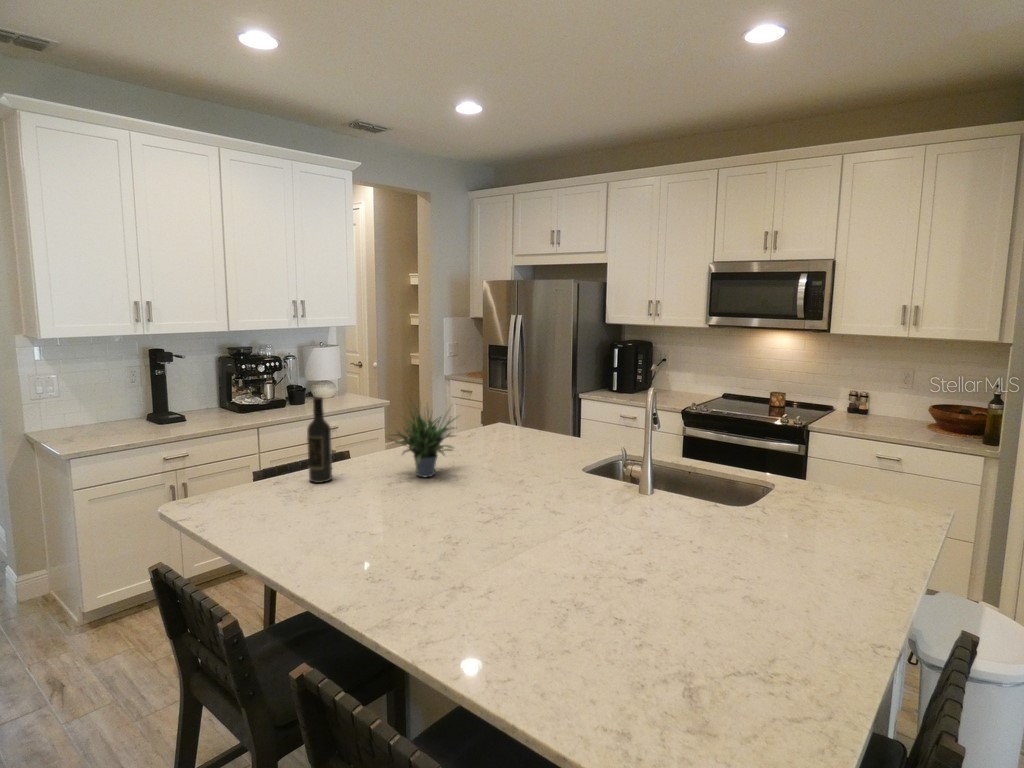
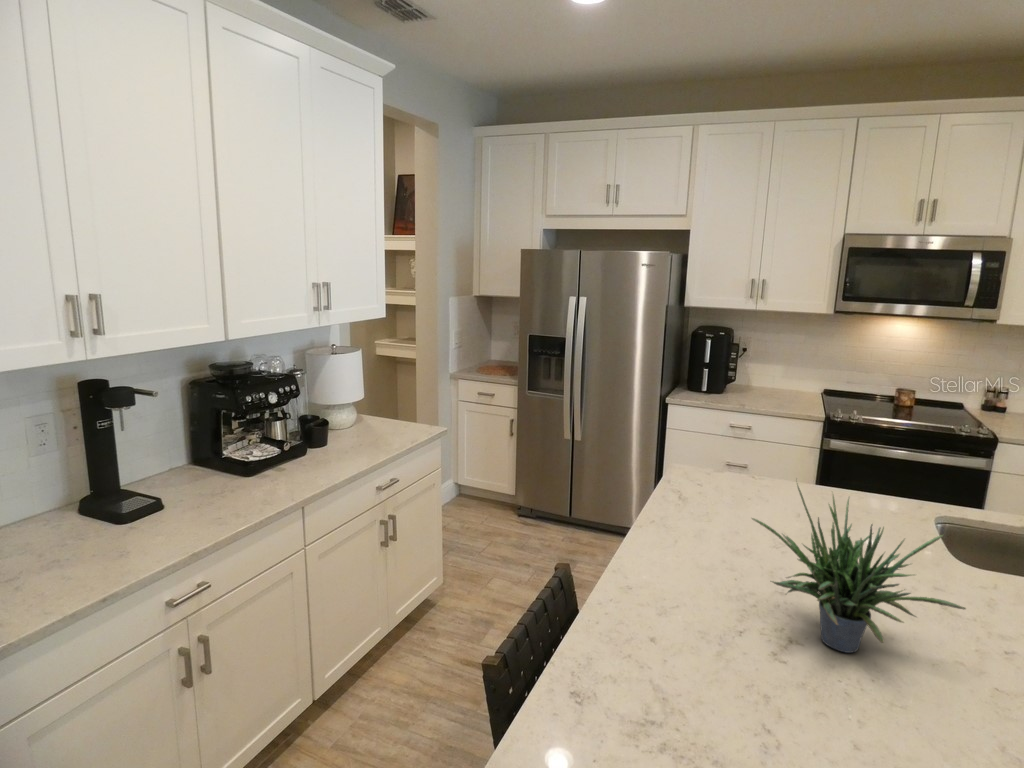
wine bottle: present [307,397,332,483] -> none [662,528,721,712]

